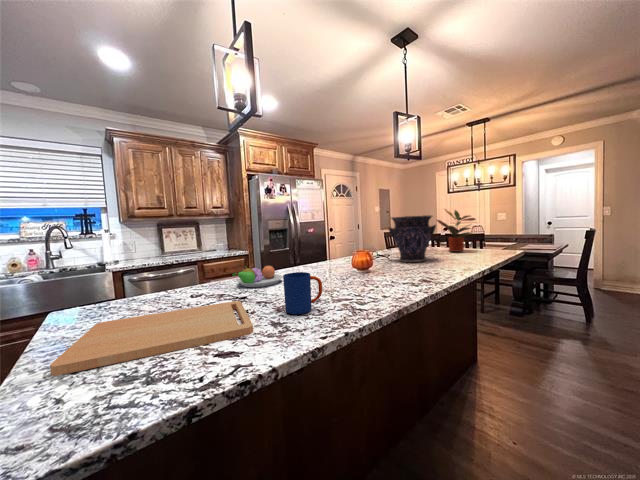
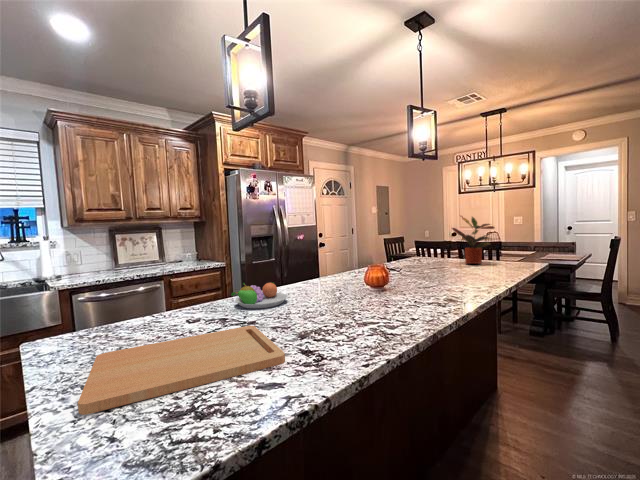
vase: present [388,216,436,262] -> none [401,224,455,277]
mug: present [283,272,322,314] -> none [308,293,351,340]

